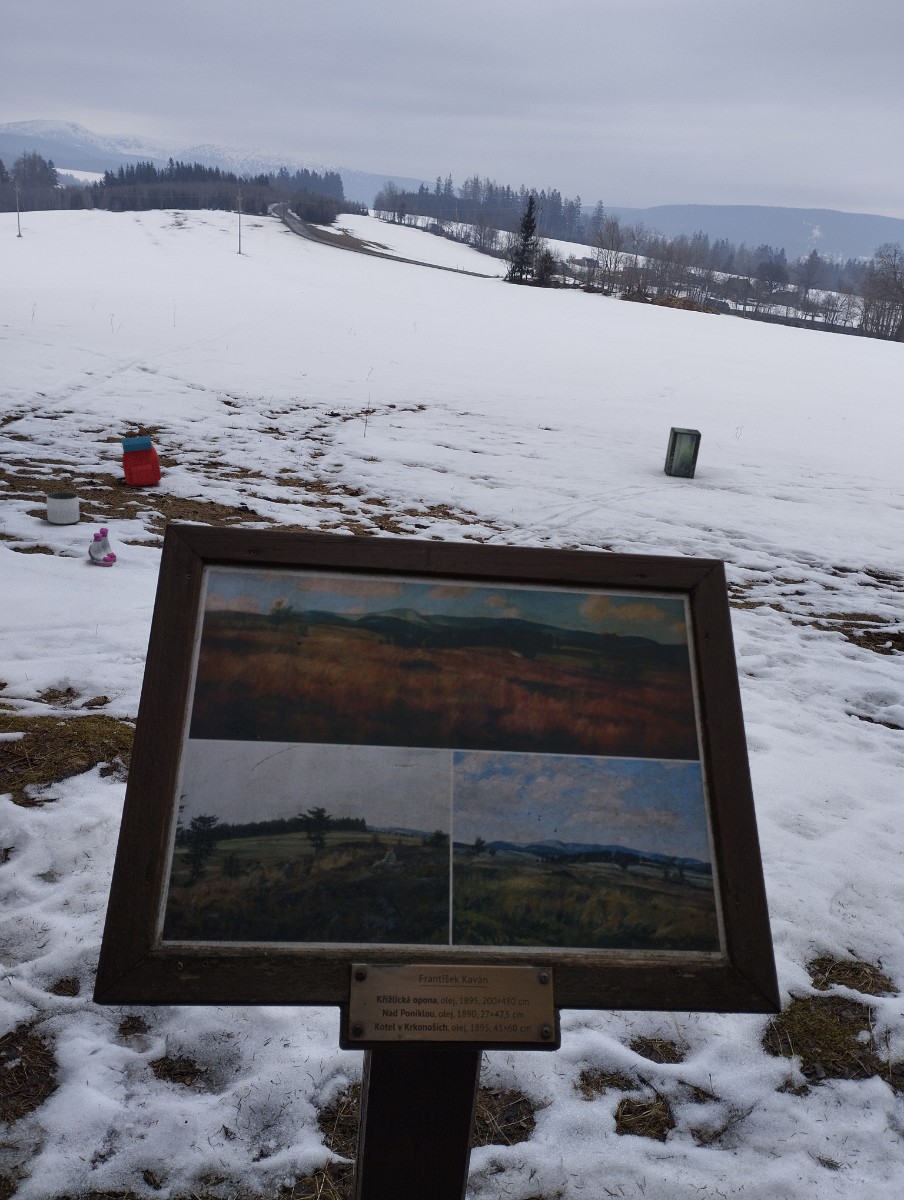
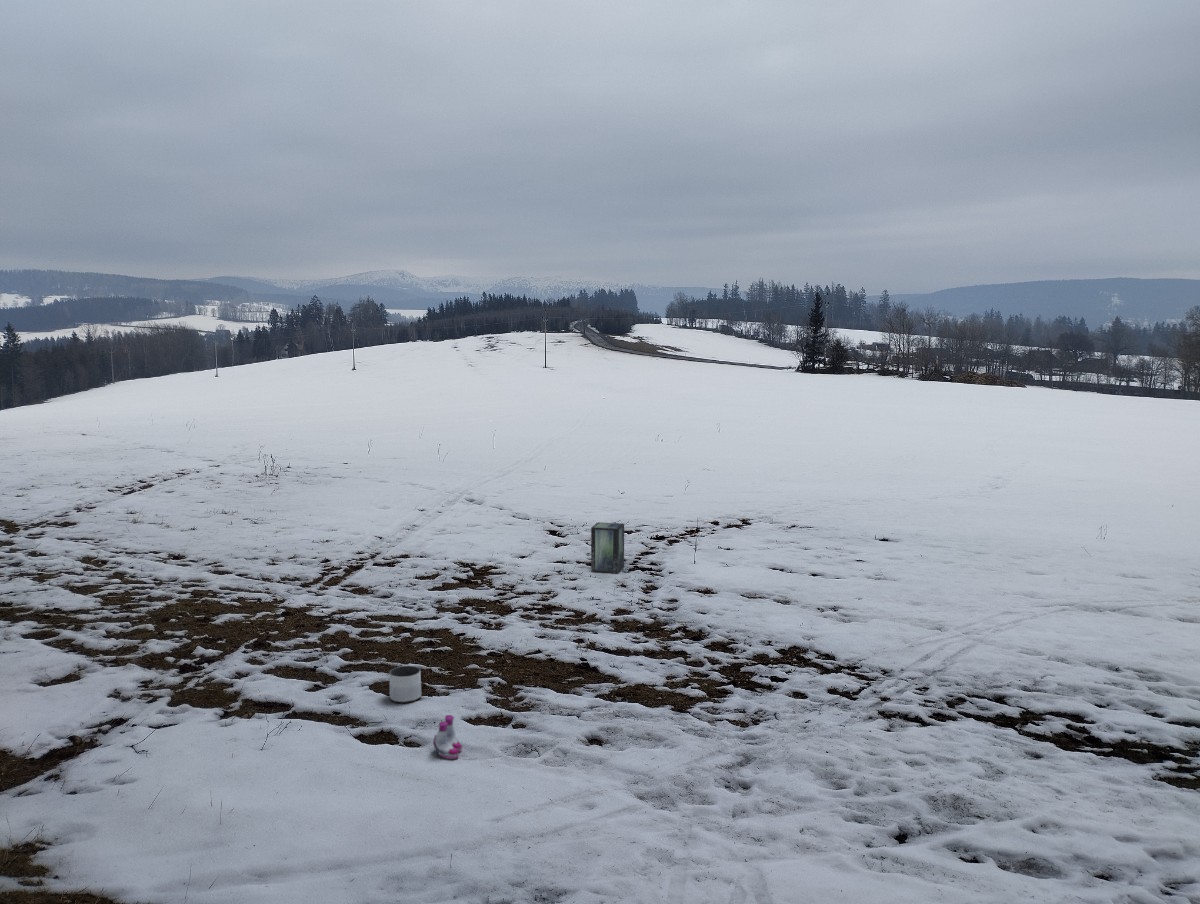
storage box: present [664,427,701,478] -> present [591,522,624,574]
backpack: present [122,430,161,486] -> none [461,586,500,645]

